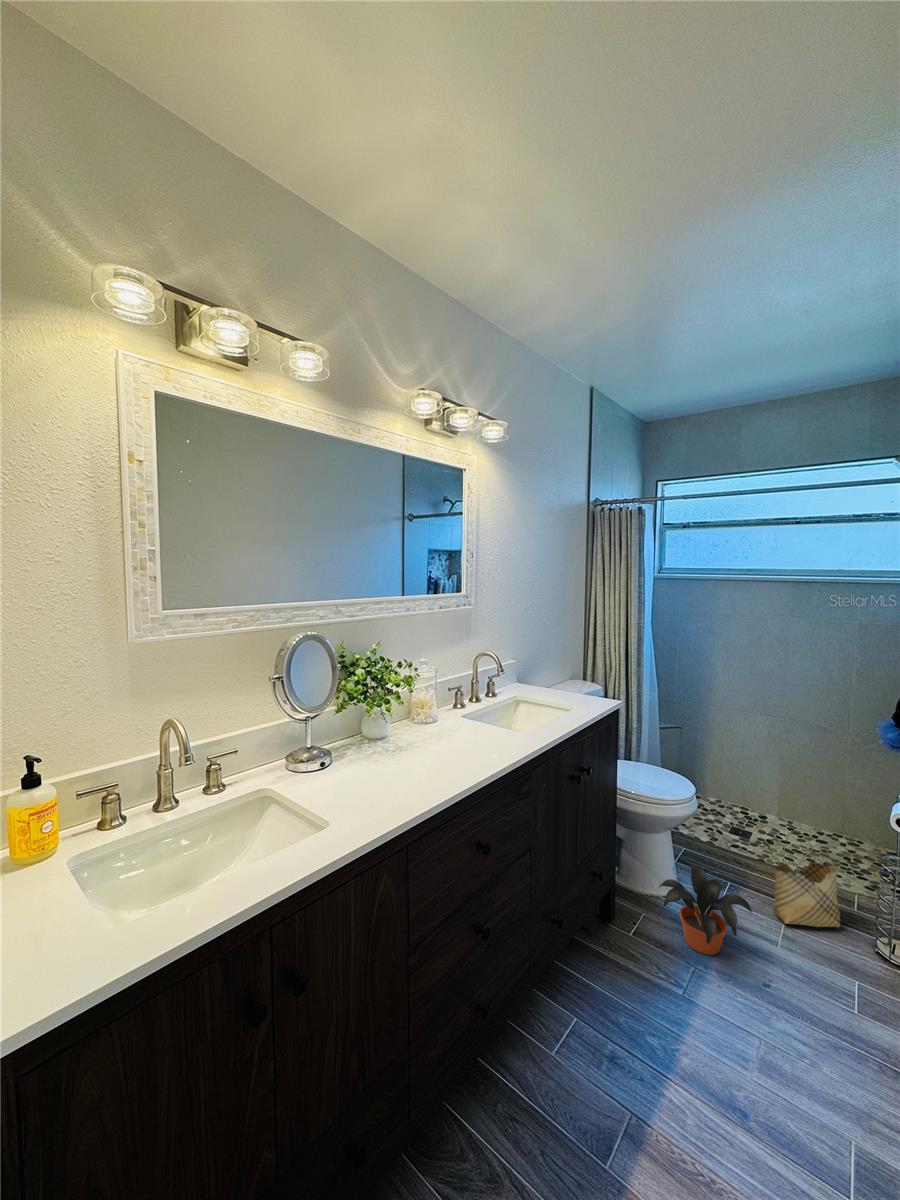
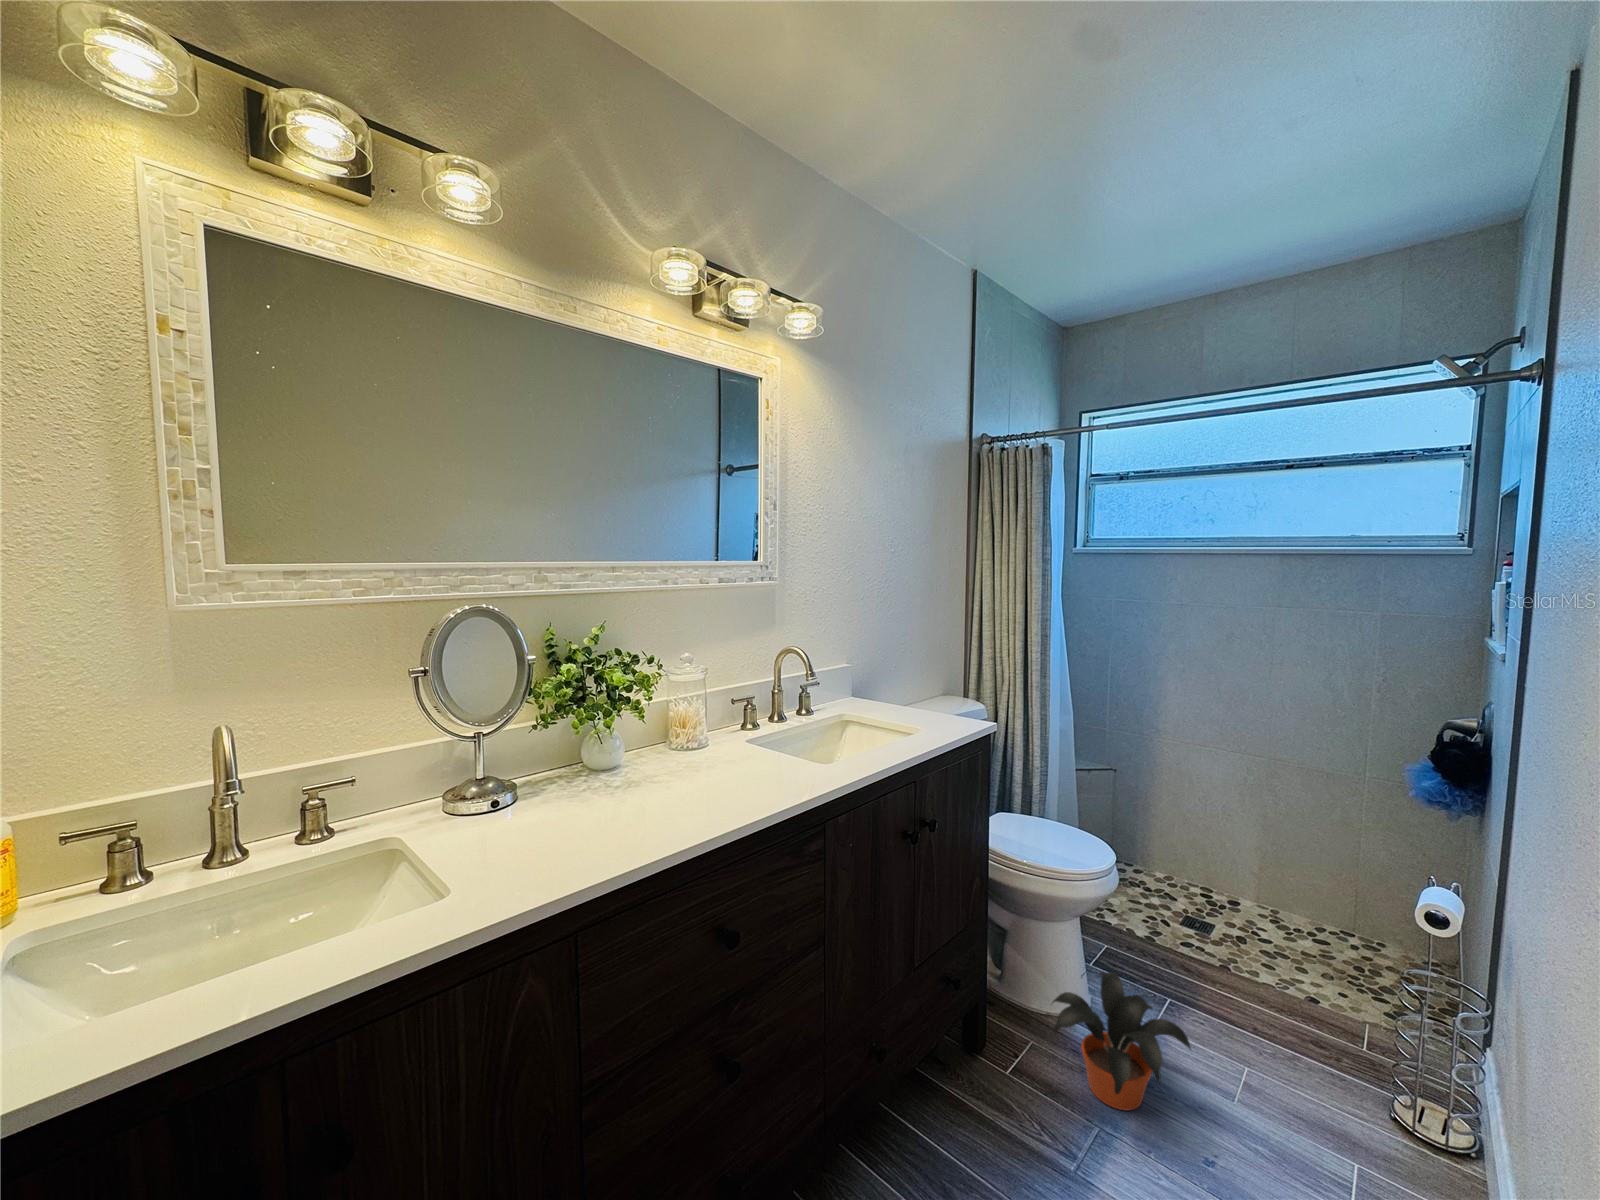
woven basket: present [774,831,840,927] -> none [1233,924,1338,1076]

